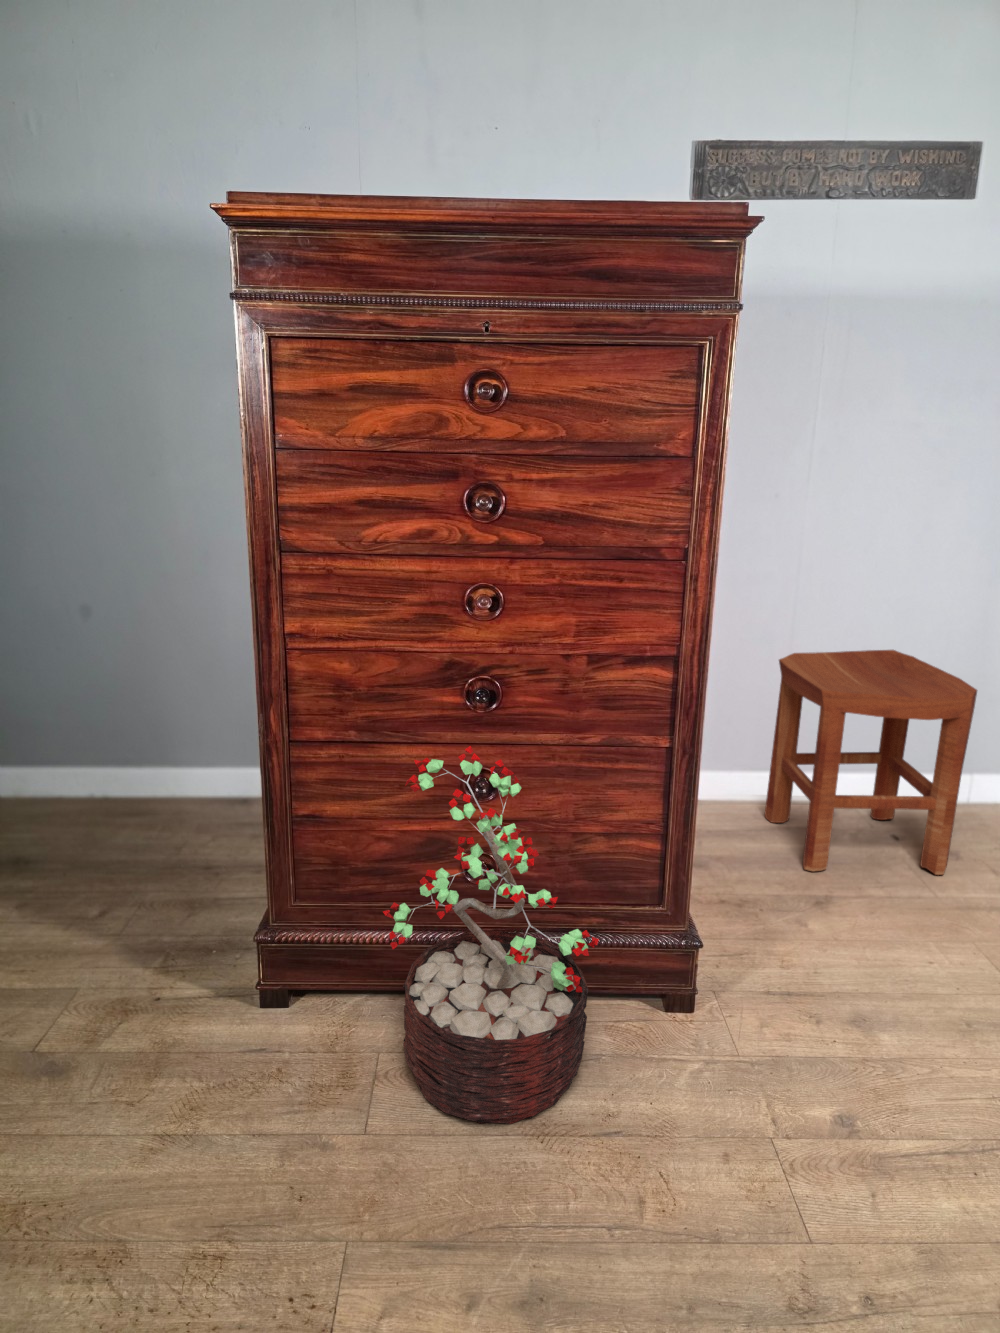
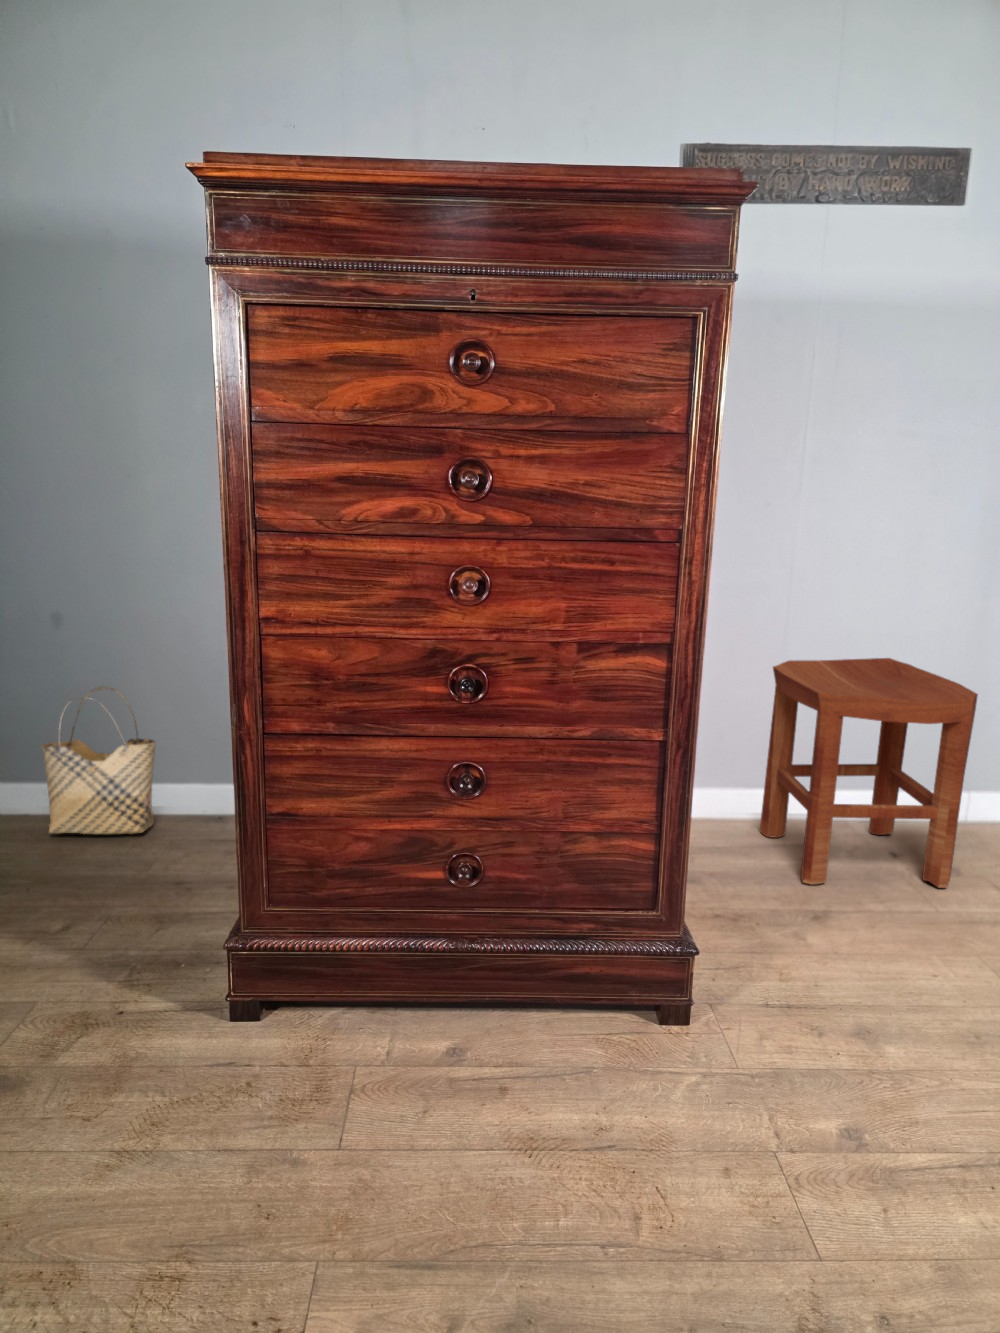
woven basket: none [75,680,185,821] -> present [41,687,156,834]
decorative plant: present [383,746,599,1124] -> none [360,733,591,1139]

